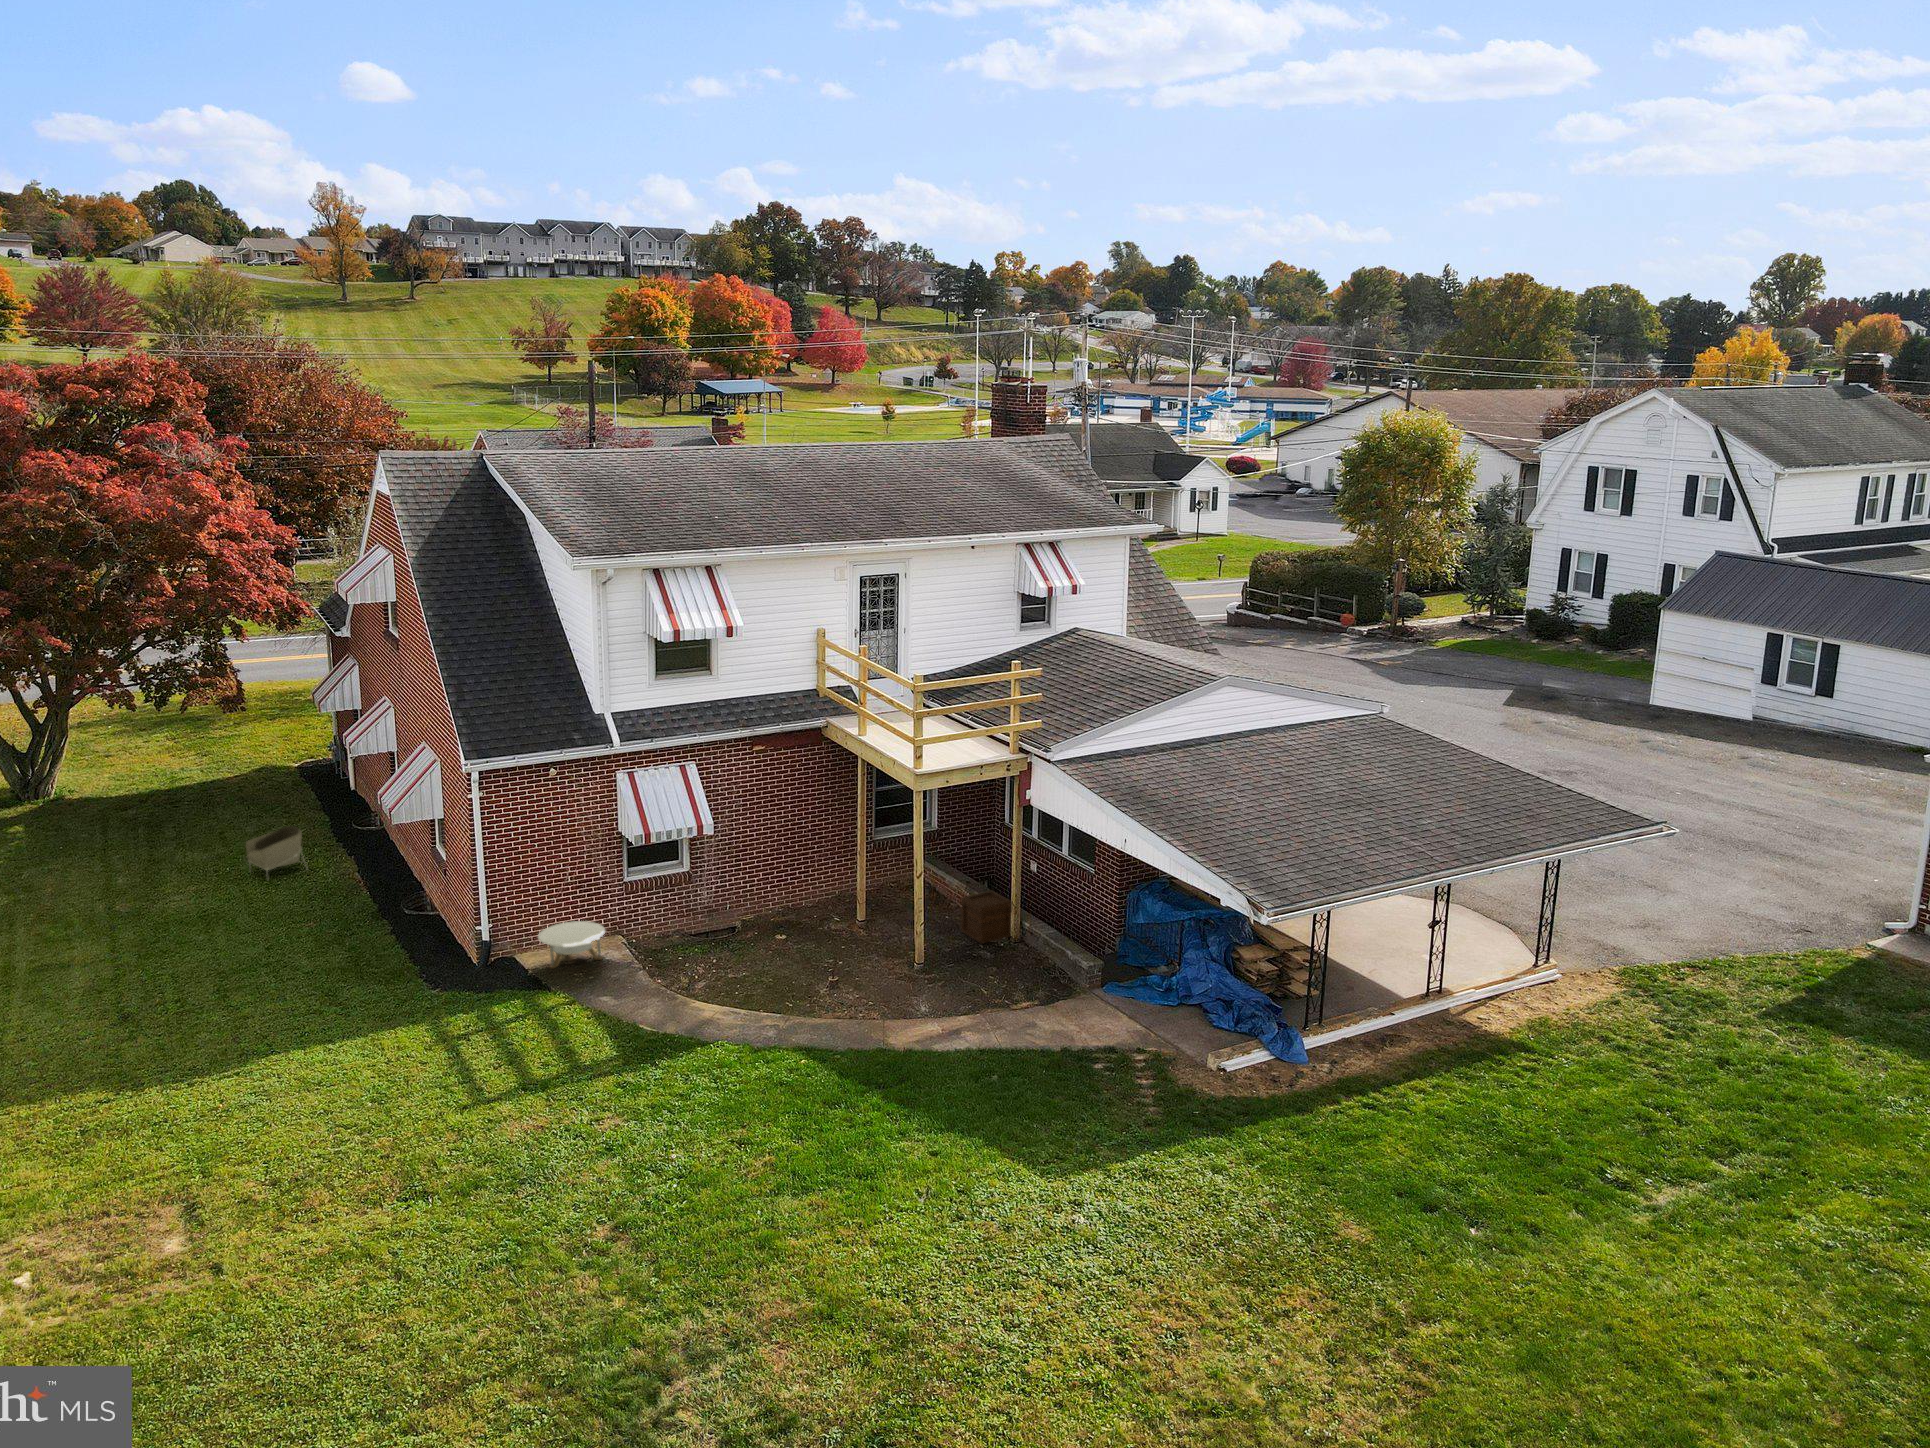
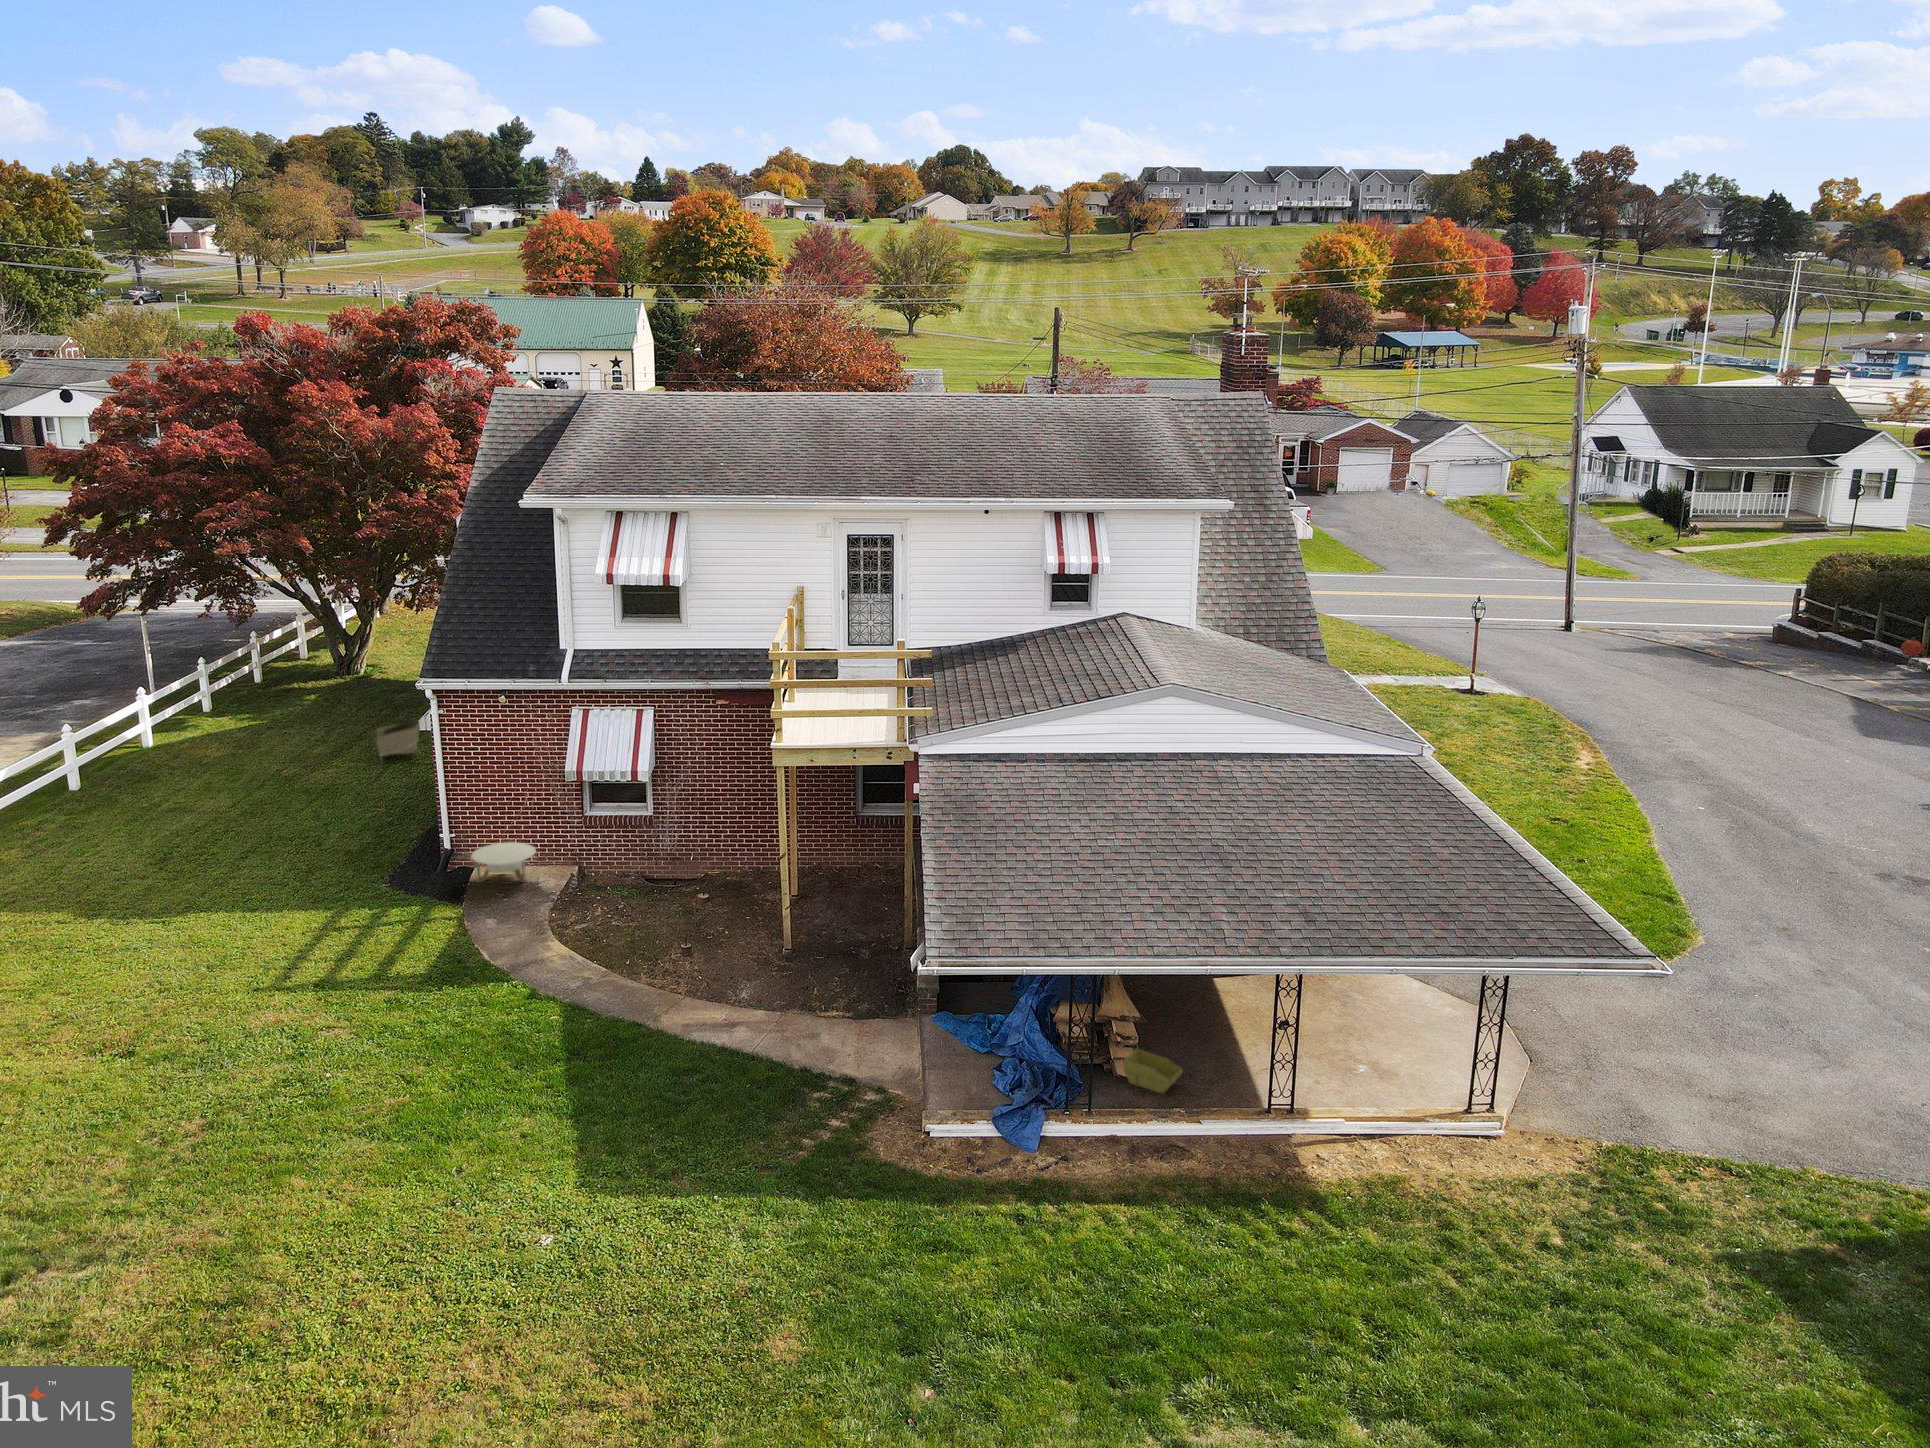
wooden crate: present [961,891,1012,944] -> none [862,886,906,940]
storage bin: none [1305,973,1353,1003] -> present [1124,1048,1182,1094]

